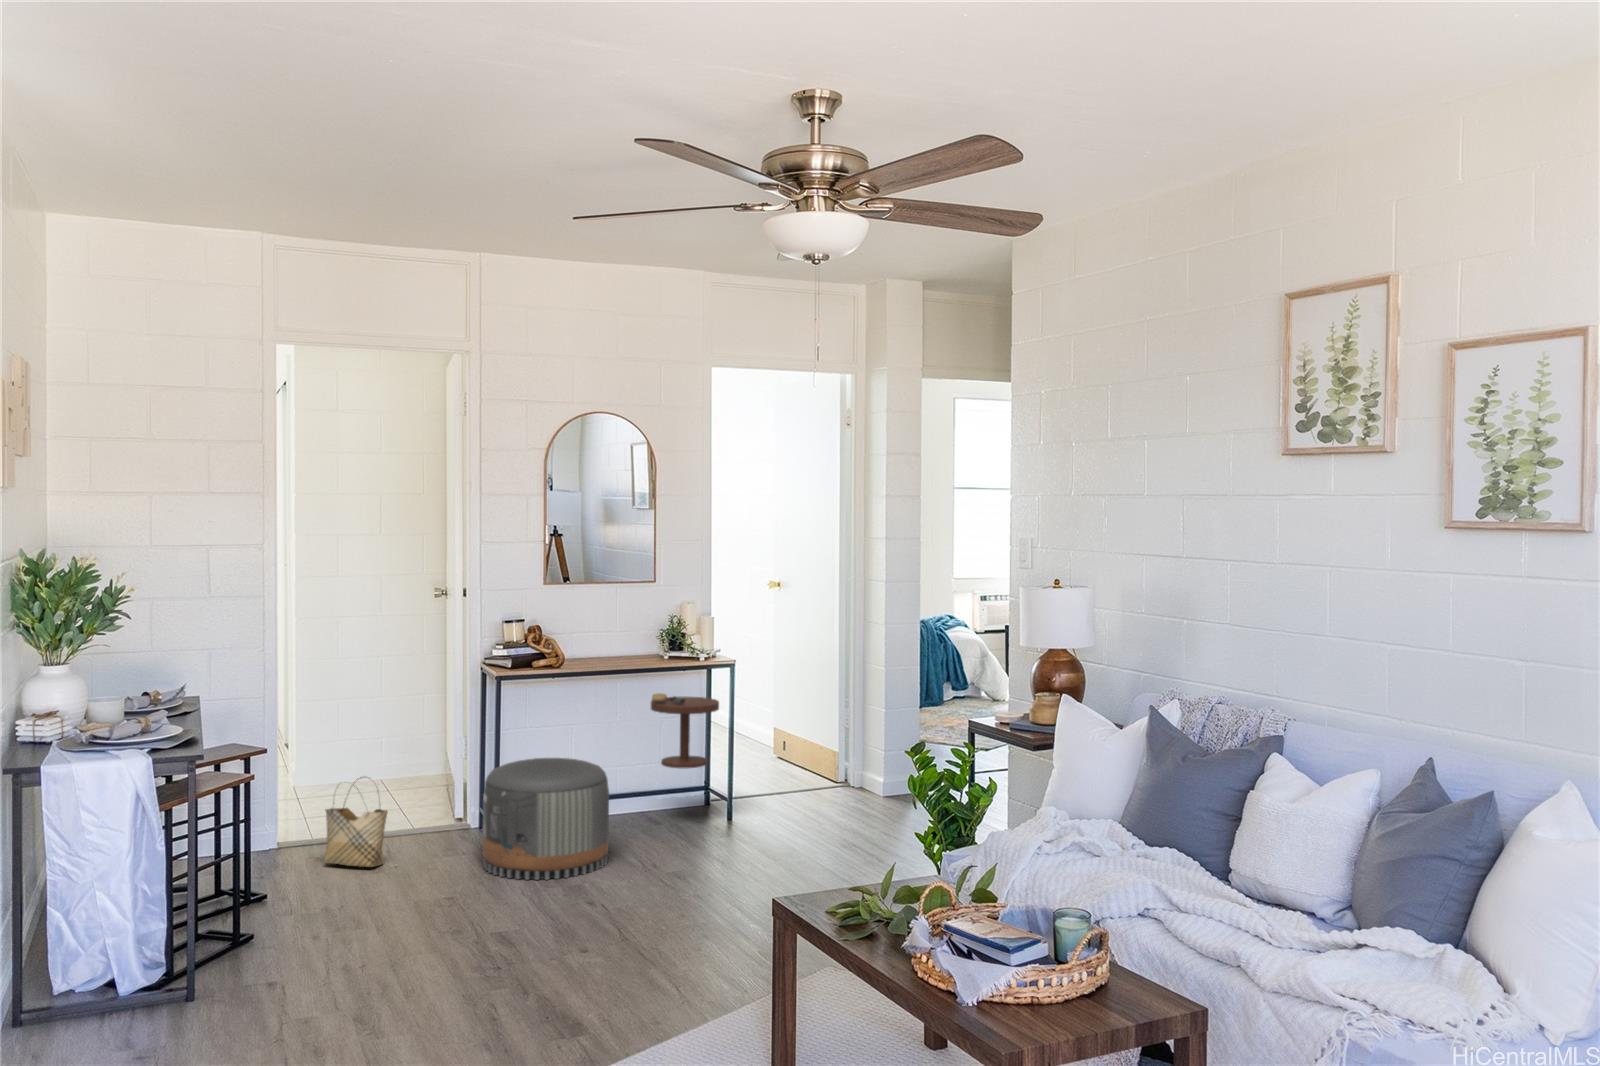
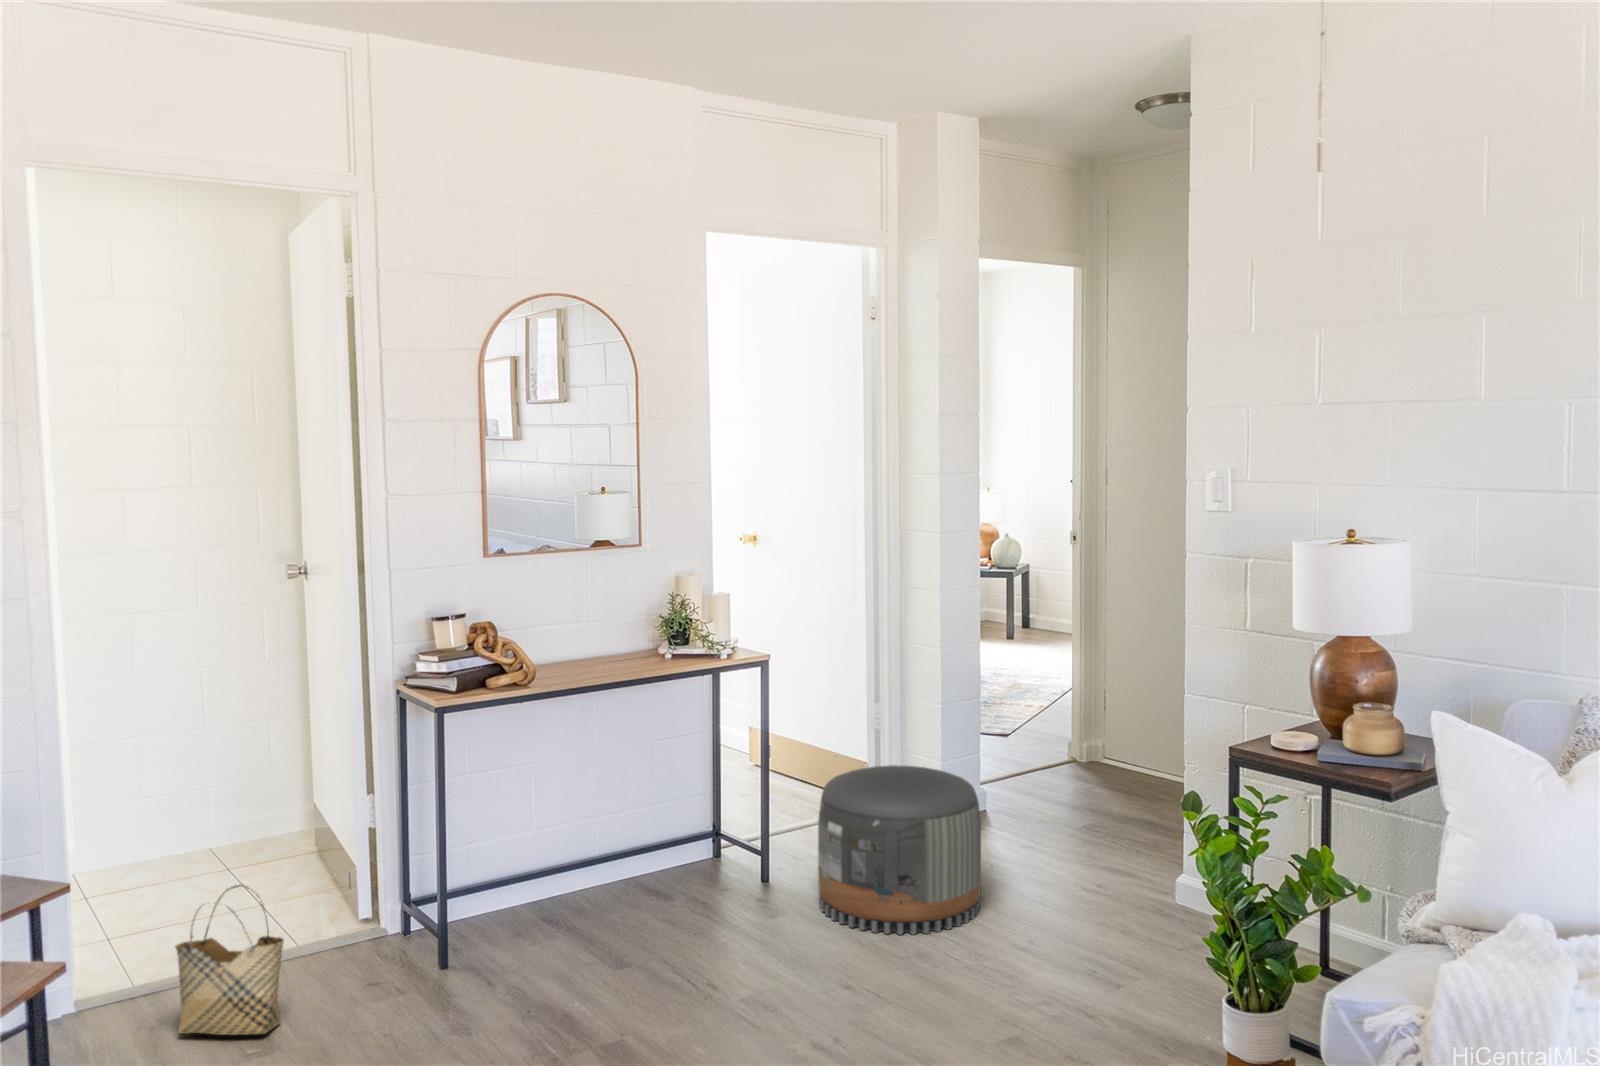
side table: present [651,693,719,768] -> none [654,710,754,894]
pouf: present [482,758,609,880] -> present [818,765,981,935]

